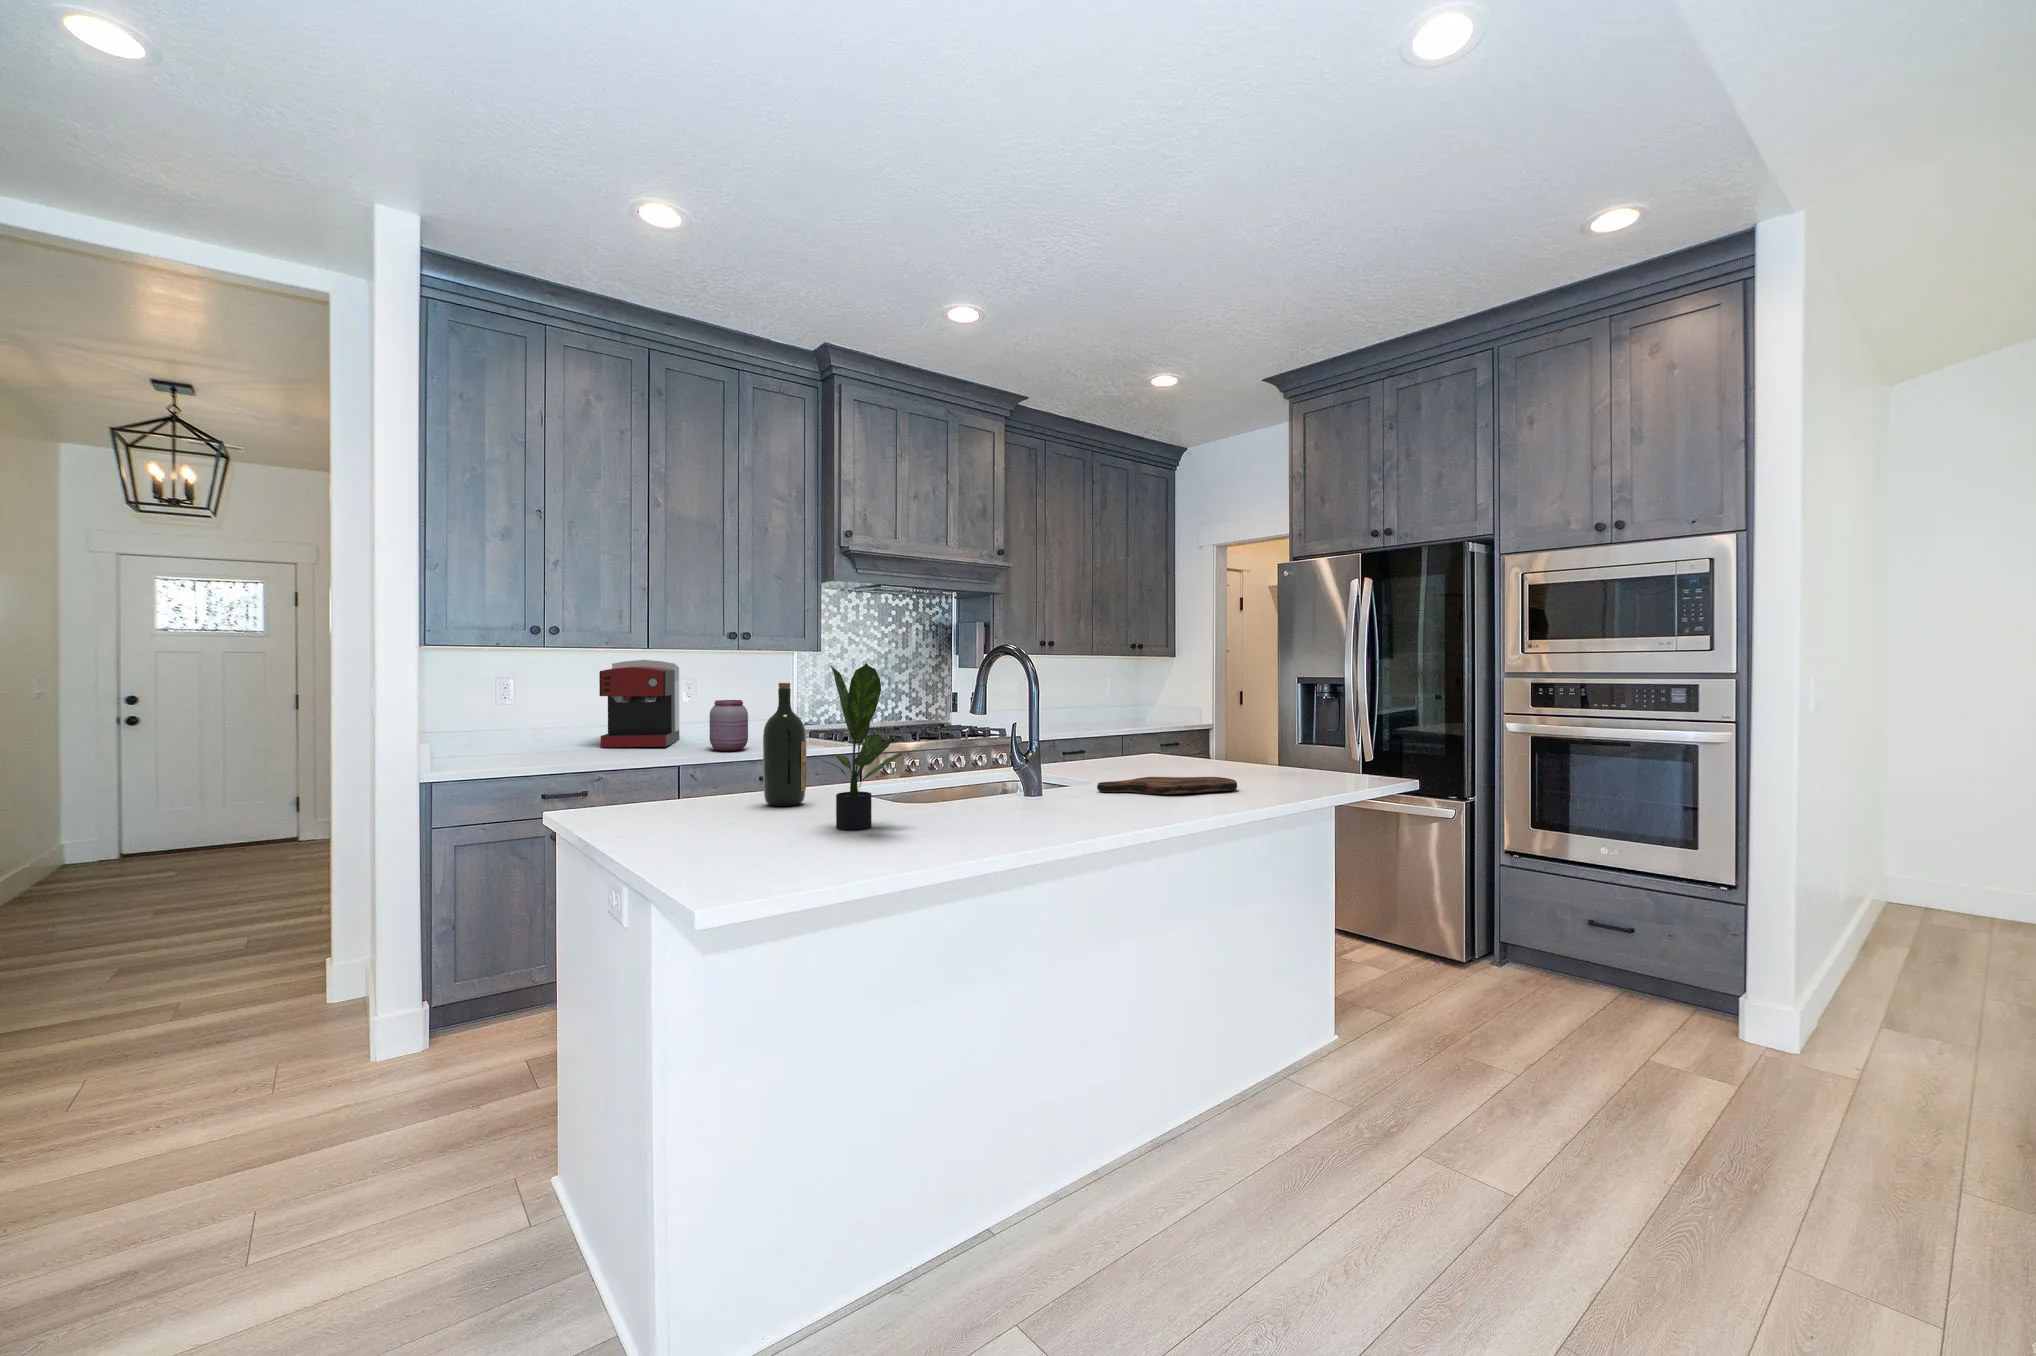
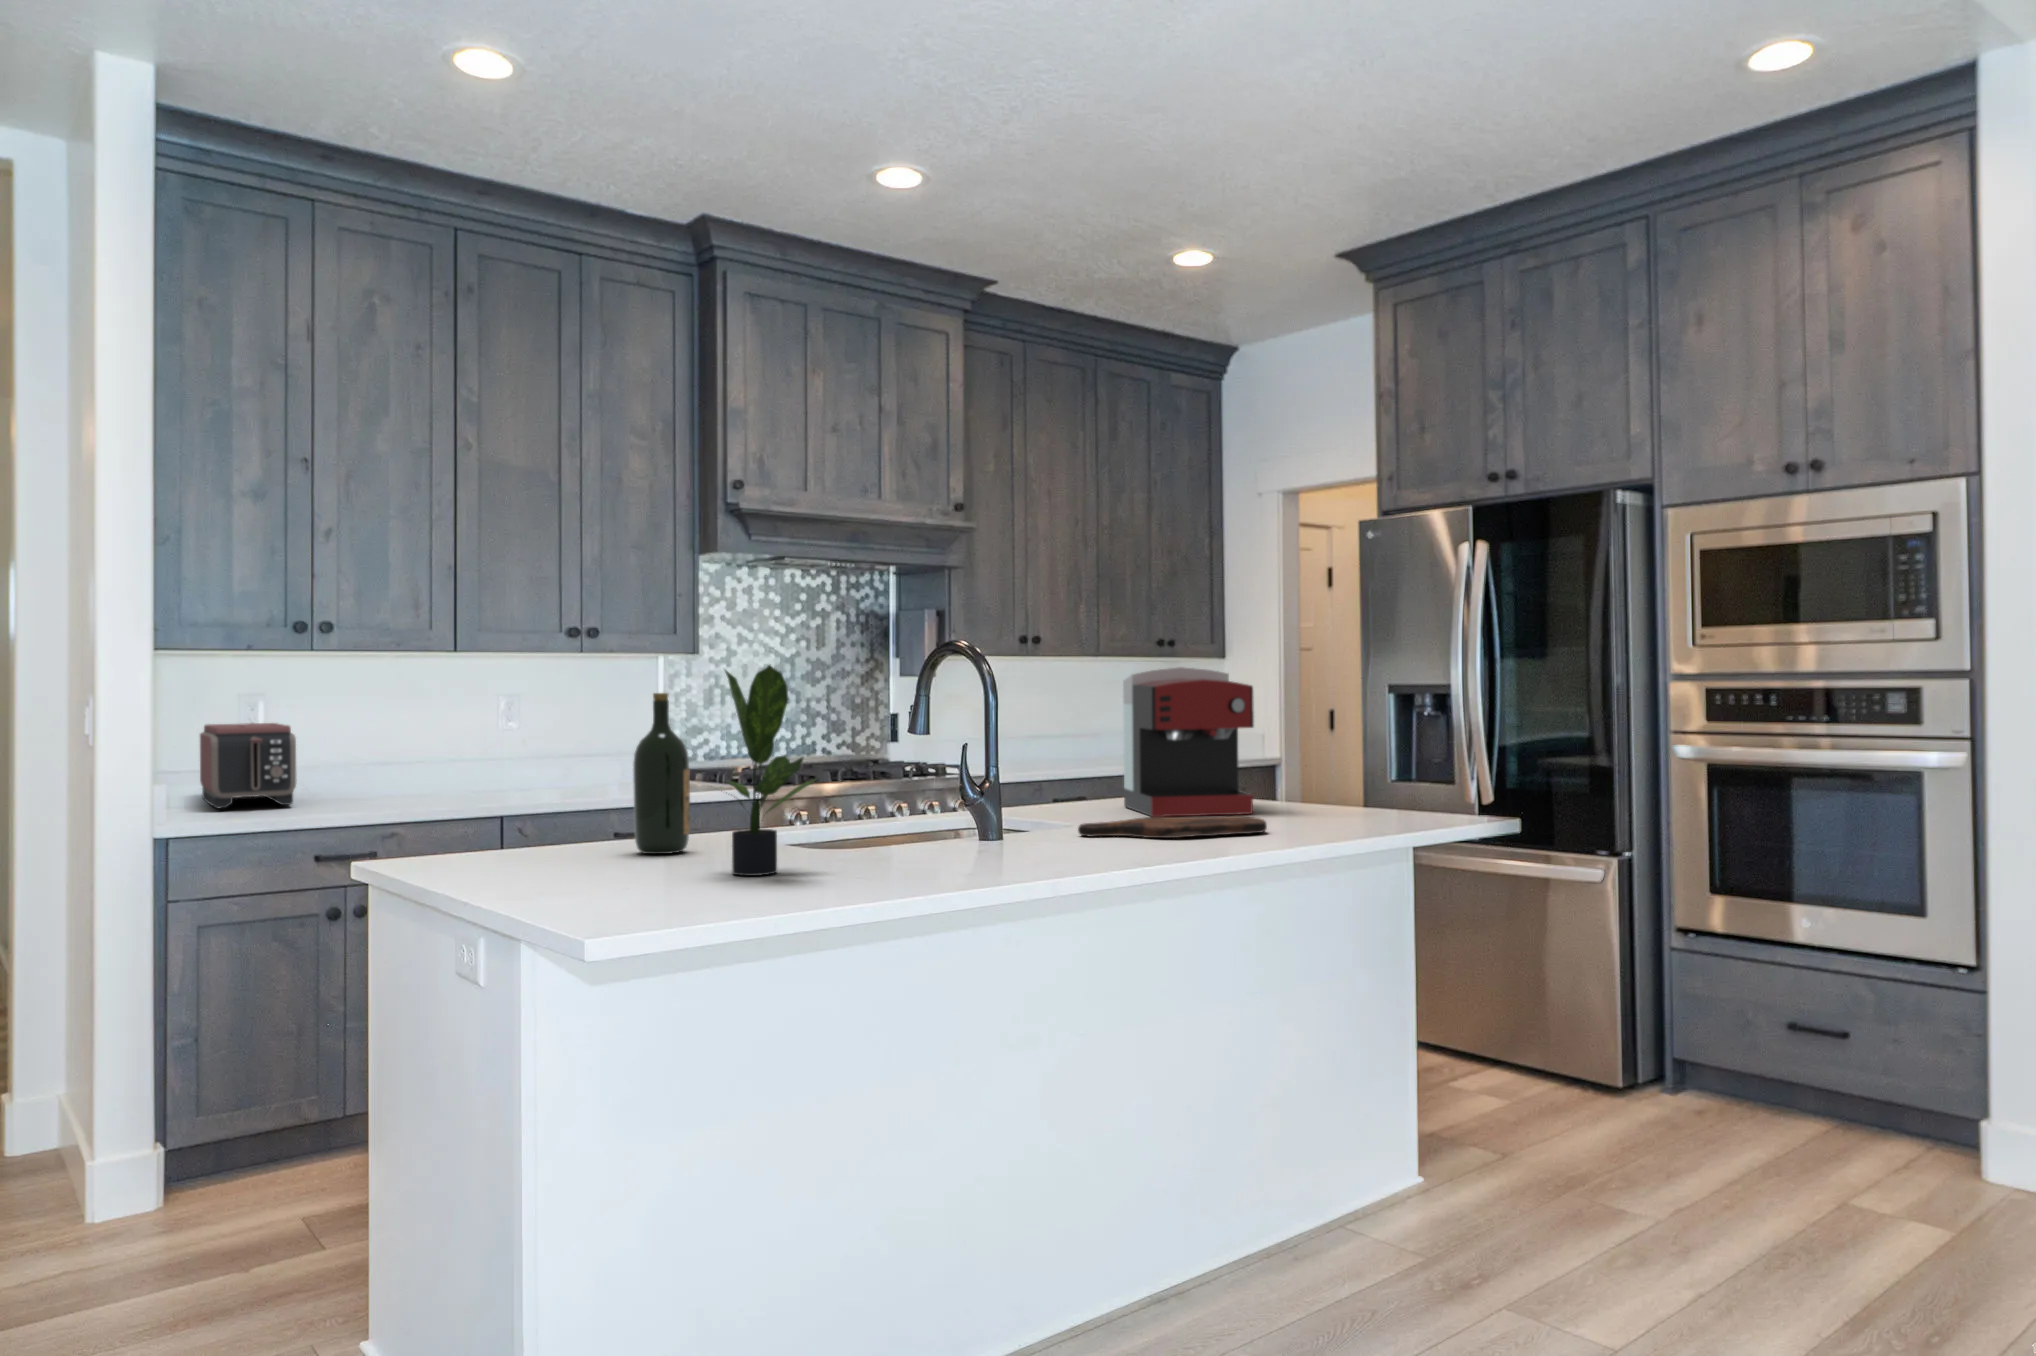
coffee maker: present [599,660,679,747] -> present [1123,667,1254,817]
toaster: none [466,698,532,759] -> present [200,723,296,808]
jar: present [709,700,748,751] -> none [542,724,597,796]

